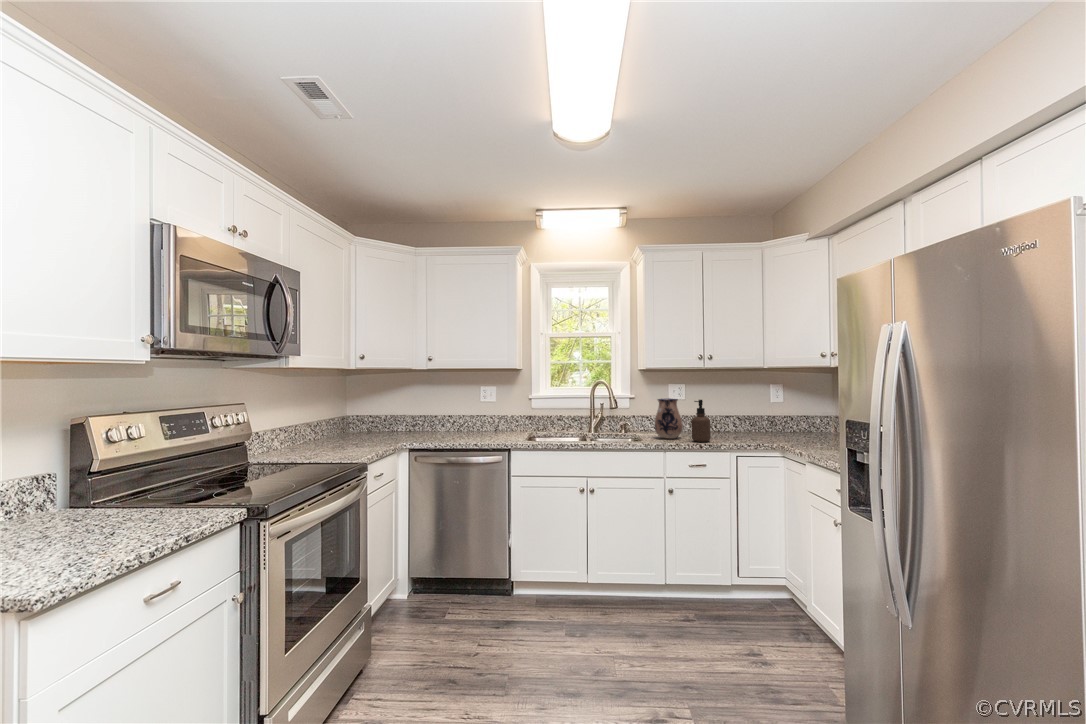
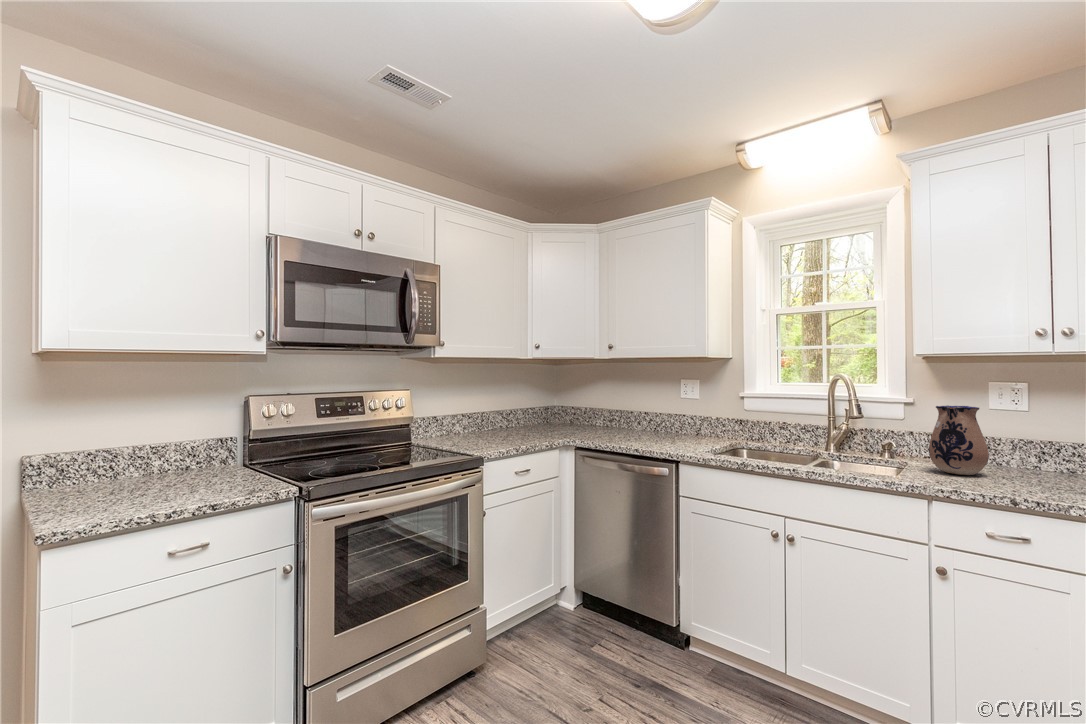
soap dispenser: present [692,400,711,442] -> none [997,411,1043,489]

